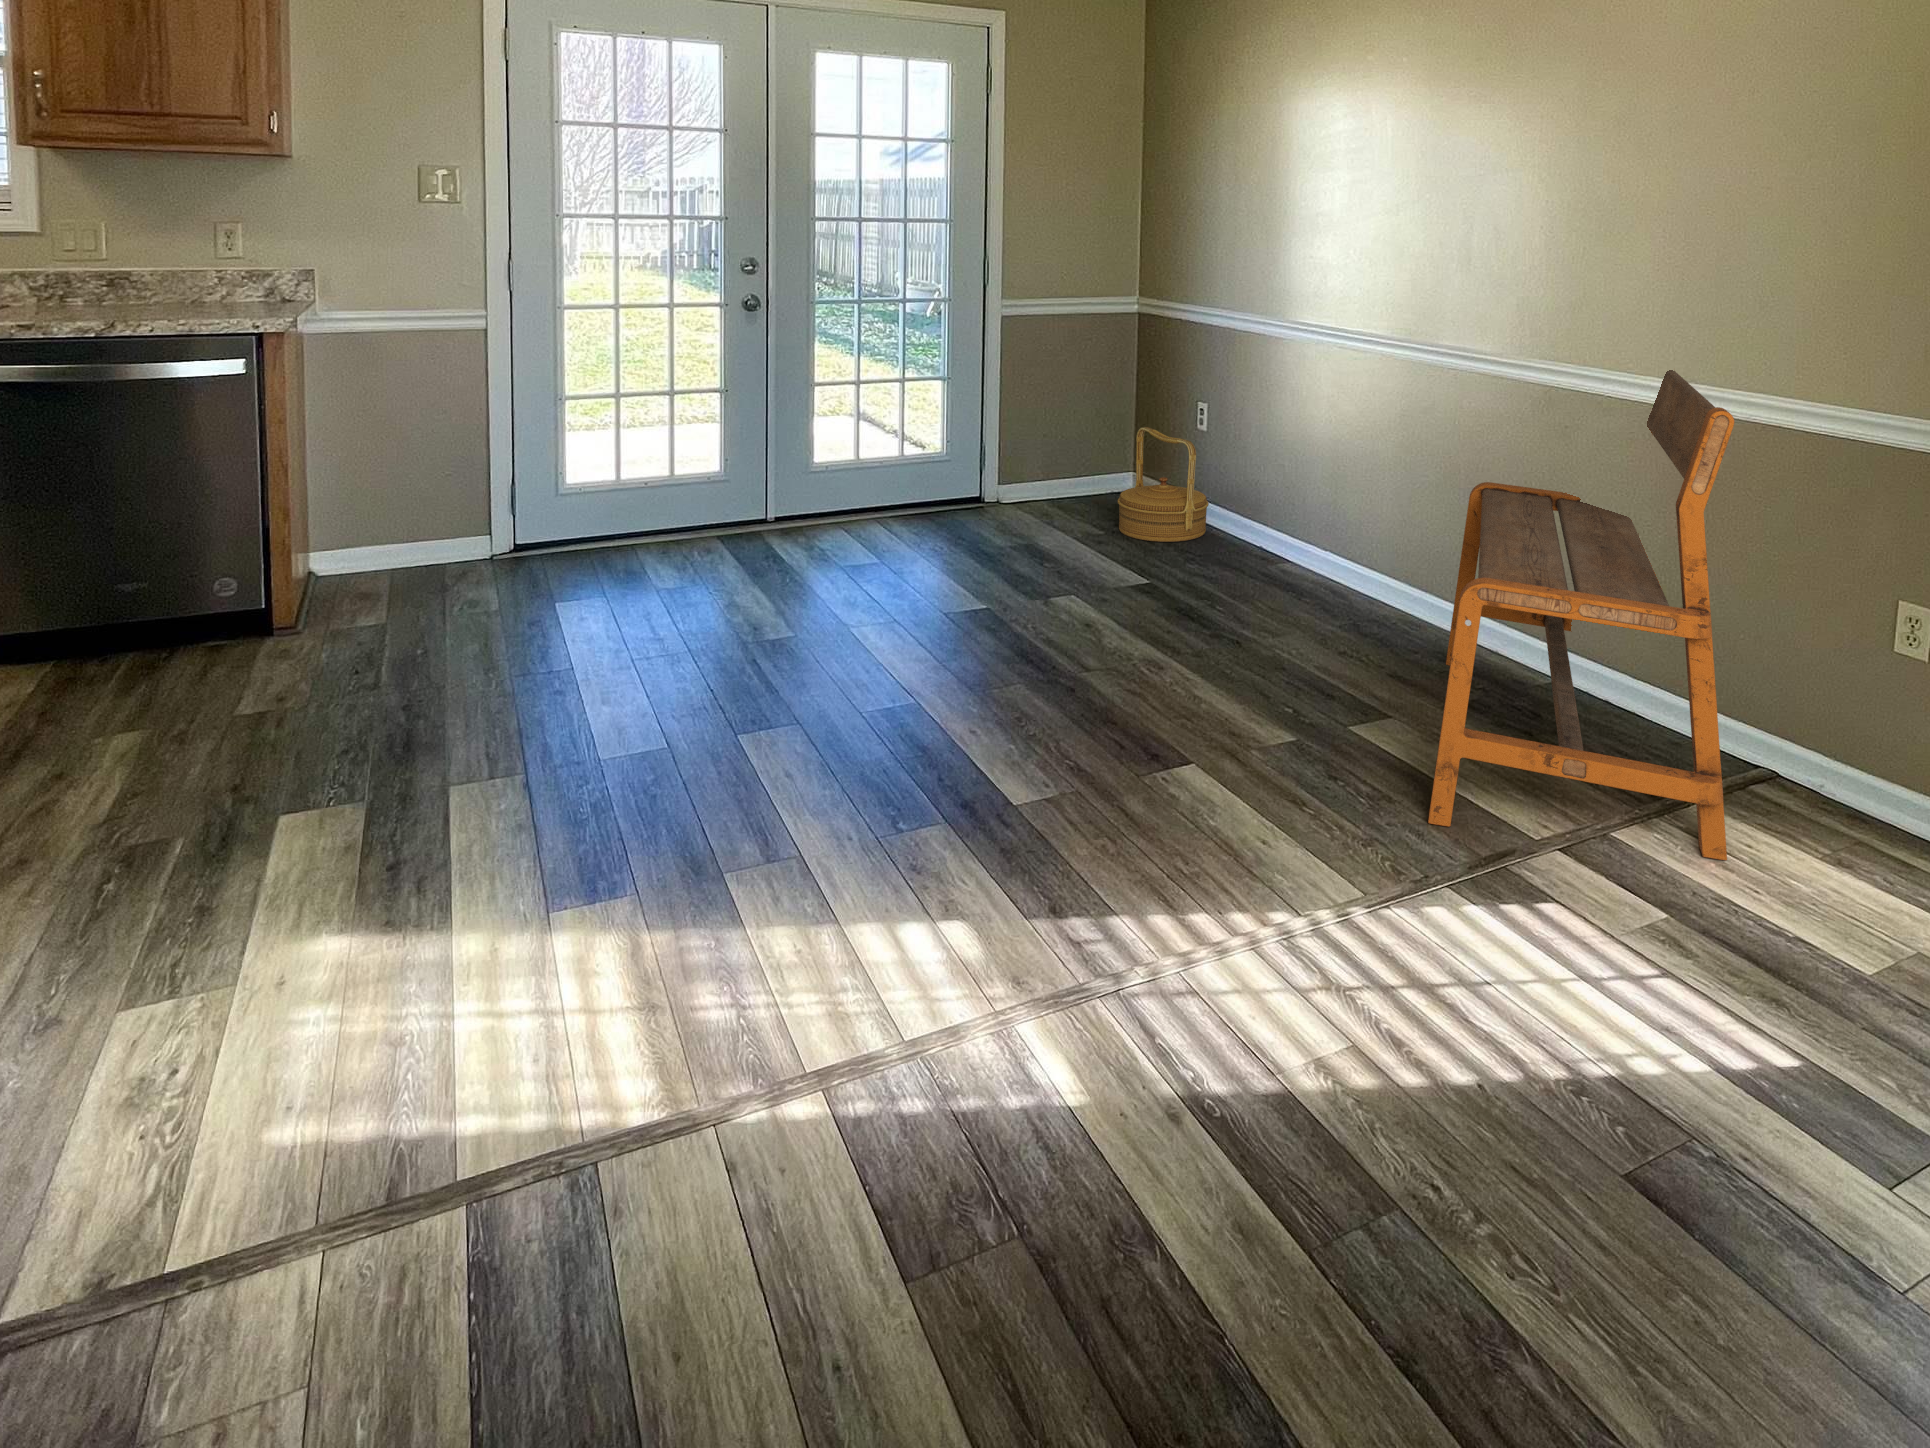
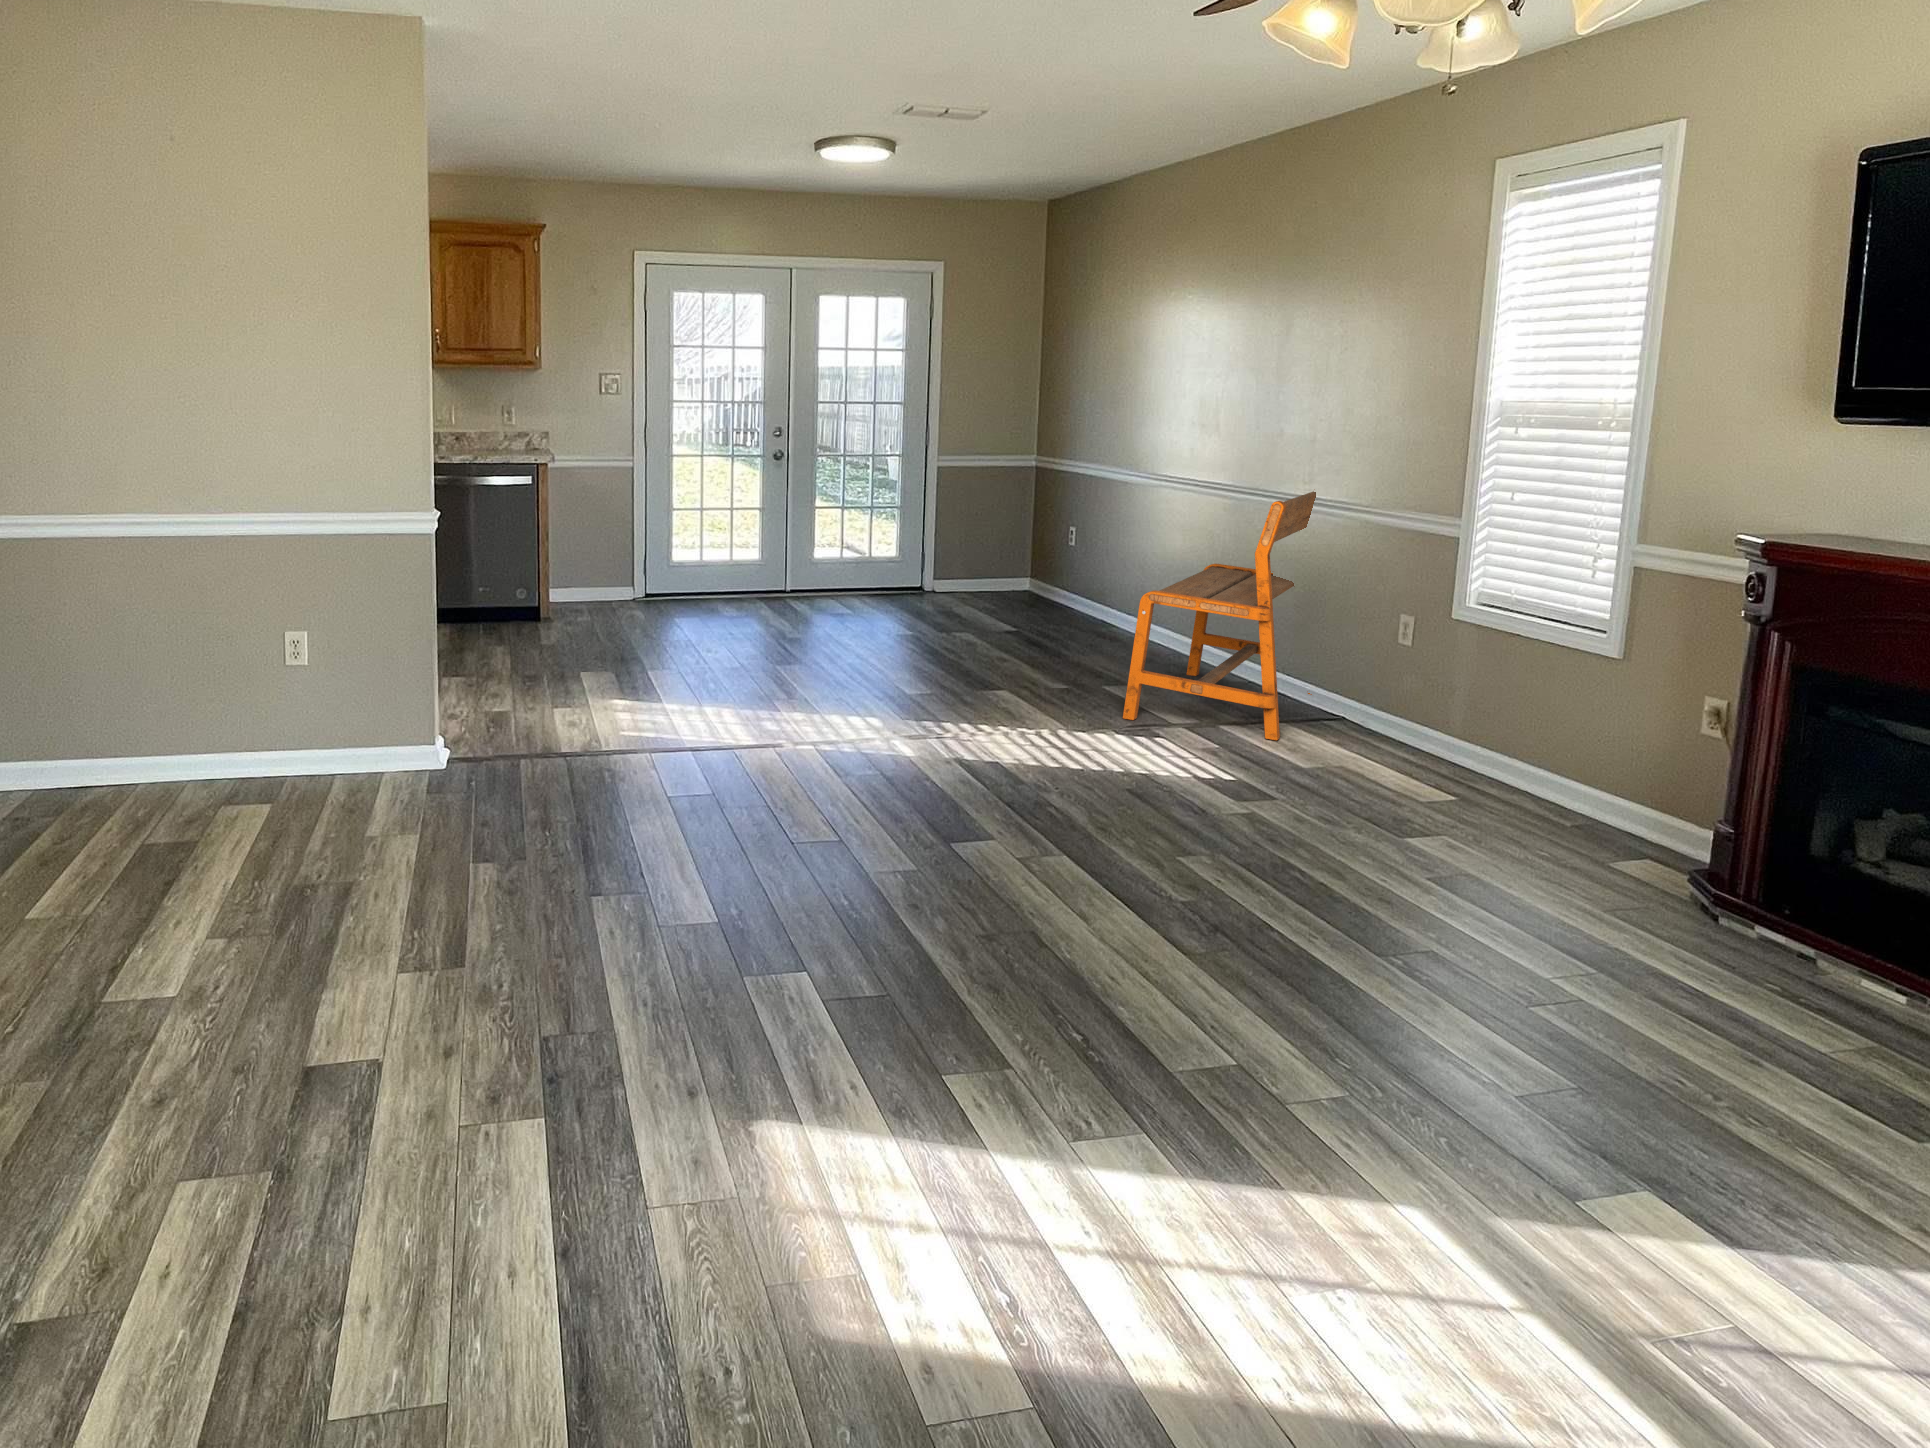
woven basket: present [1118,427,1209,542] -> none [1011,544,1073,617]

